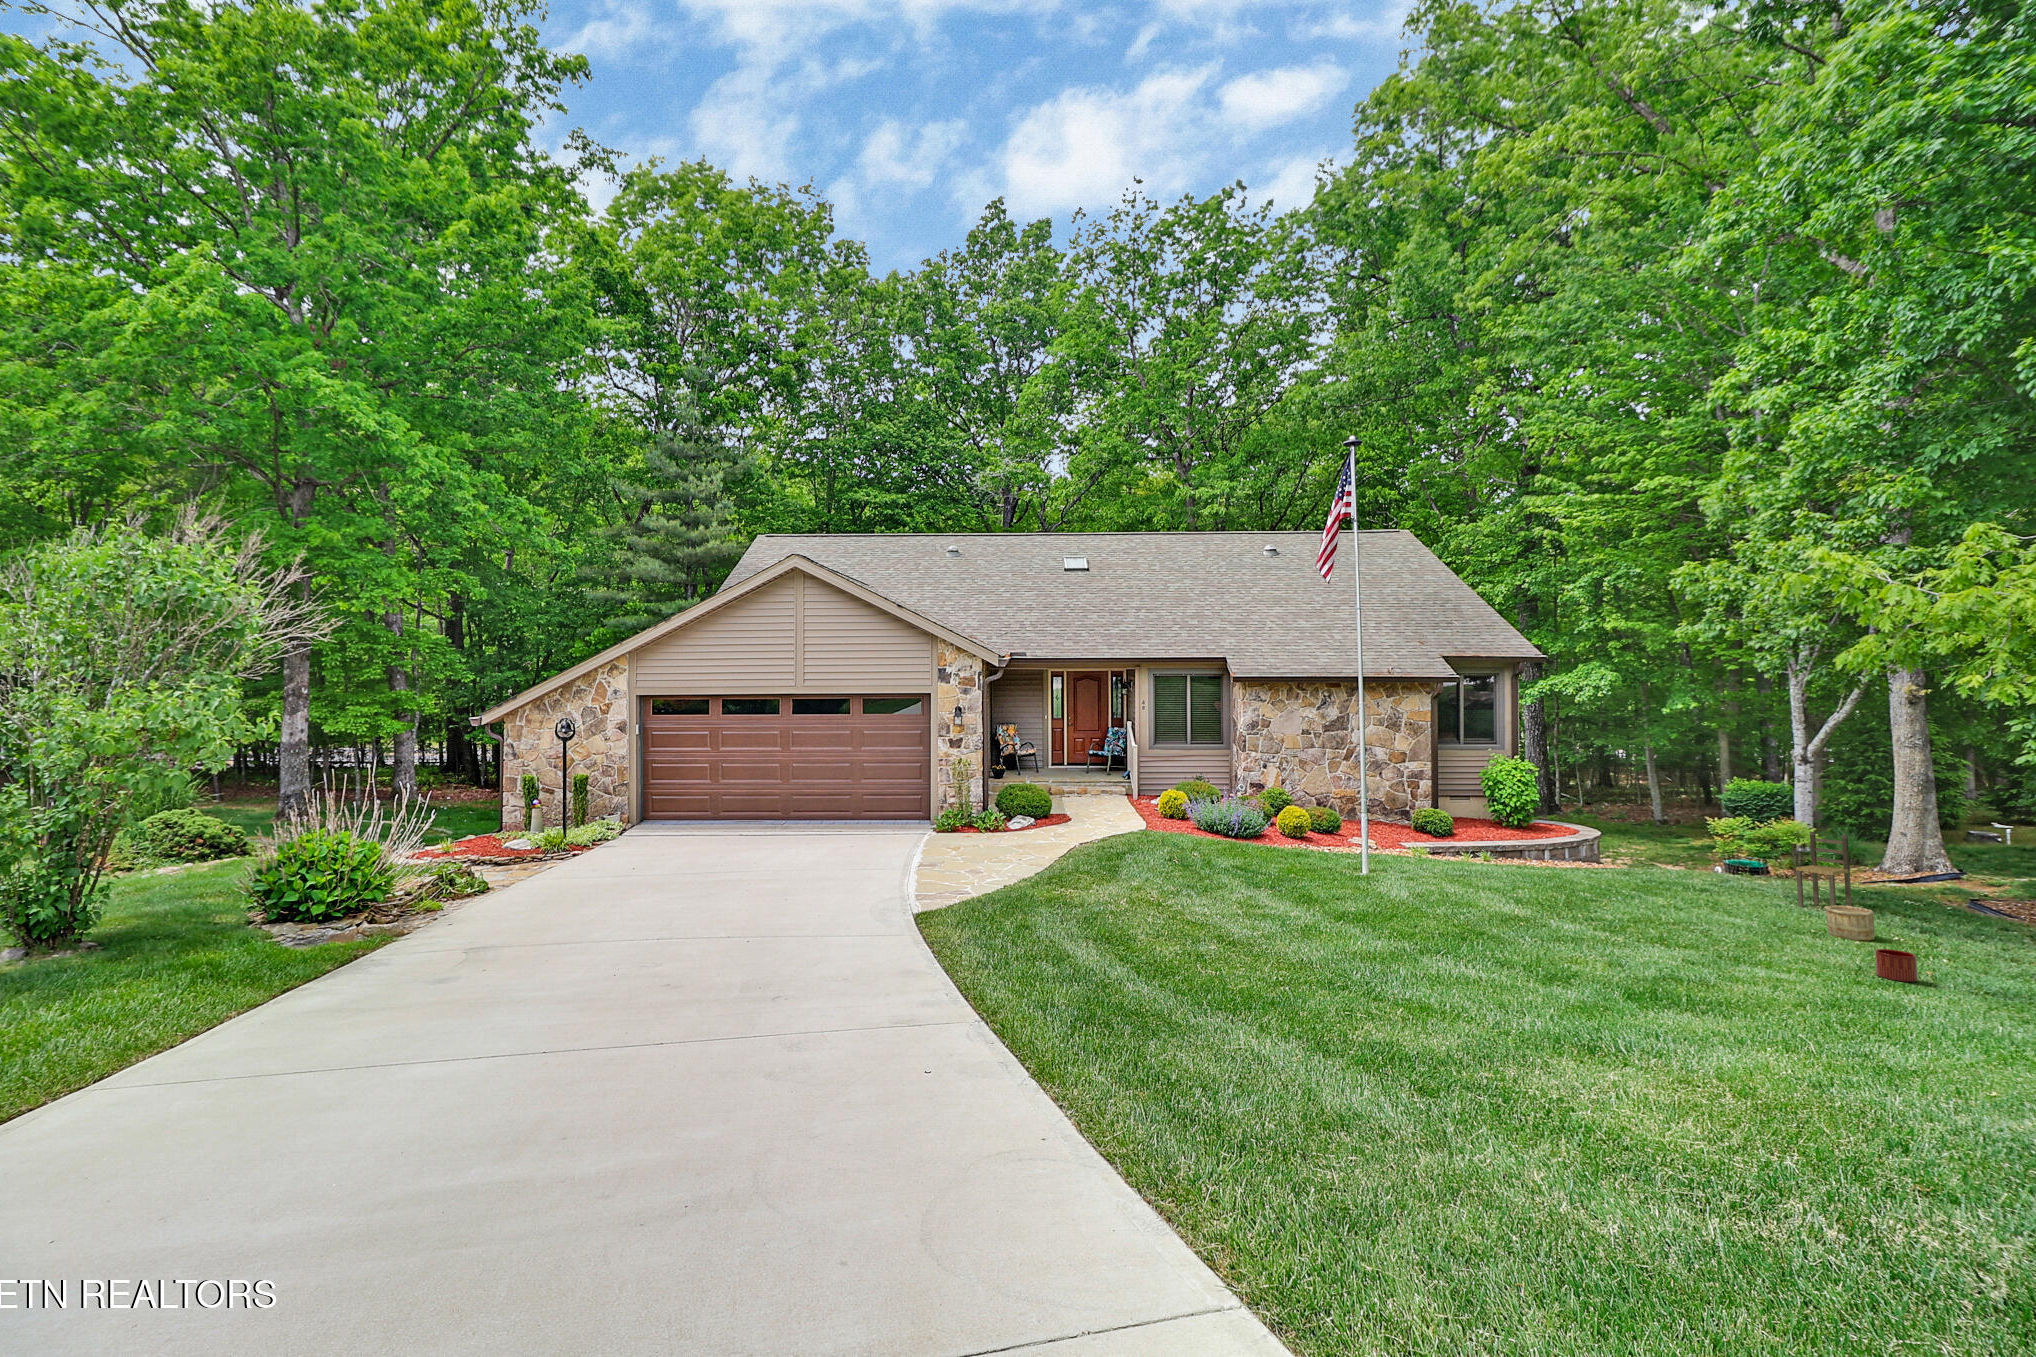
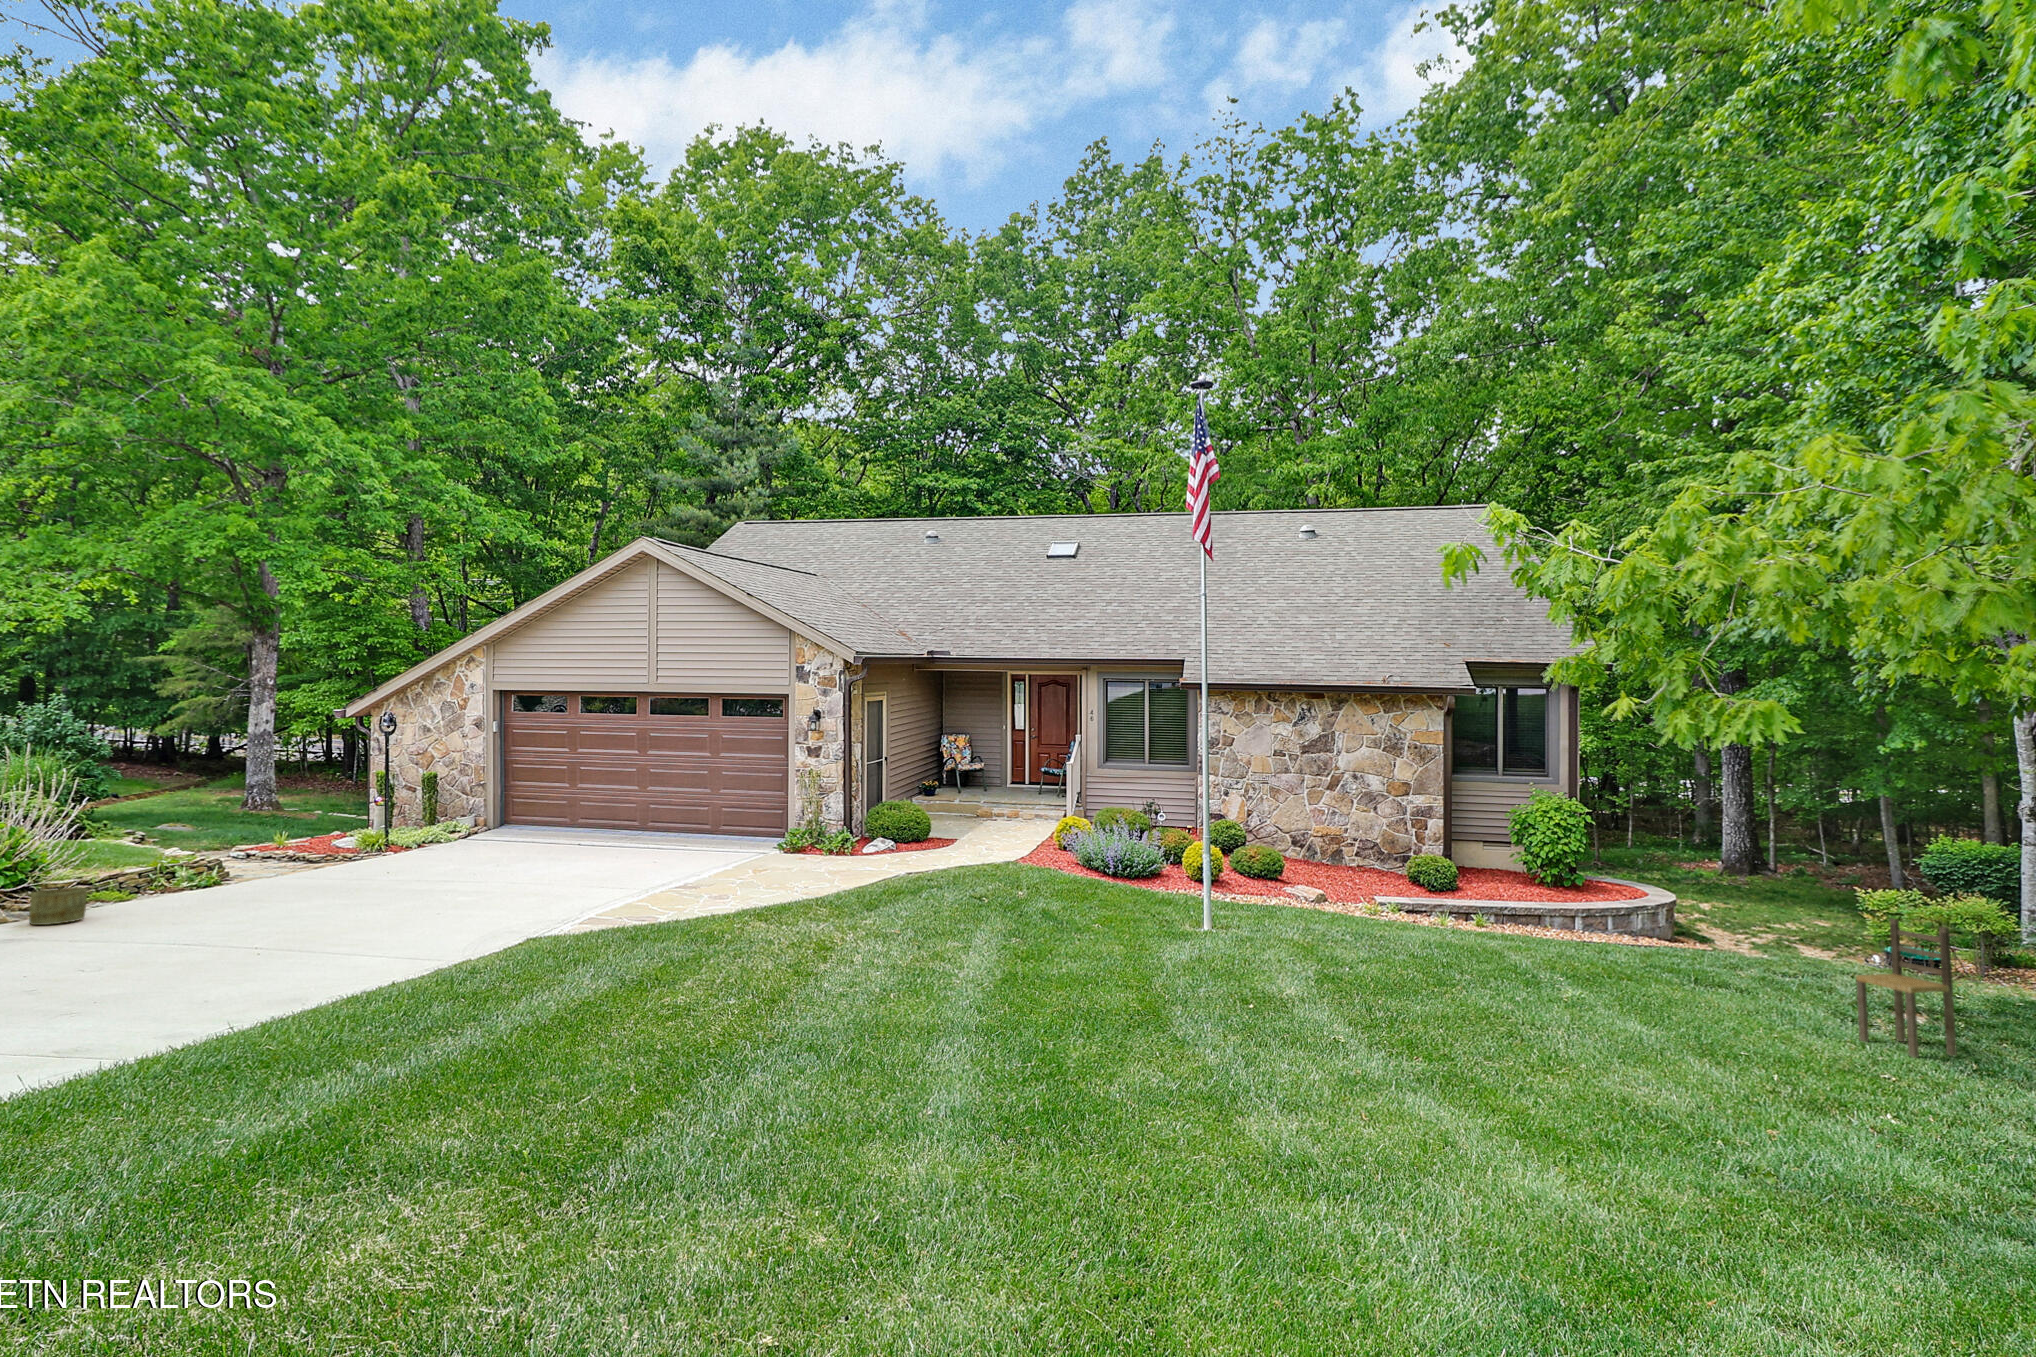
wooden bucket: present [1824,905,1875,940] -> present [29,887,88,925]
planter: present [1875,949,1918,982] -> none [1781,1139,1856,1212]

